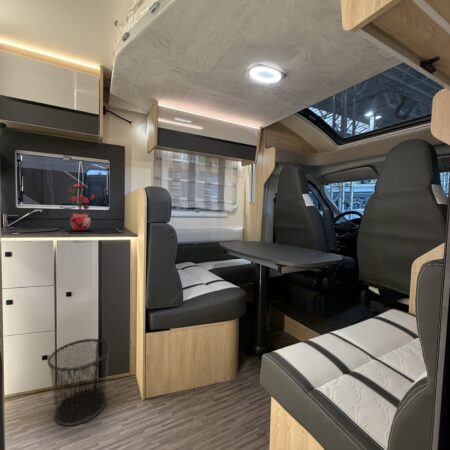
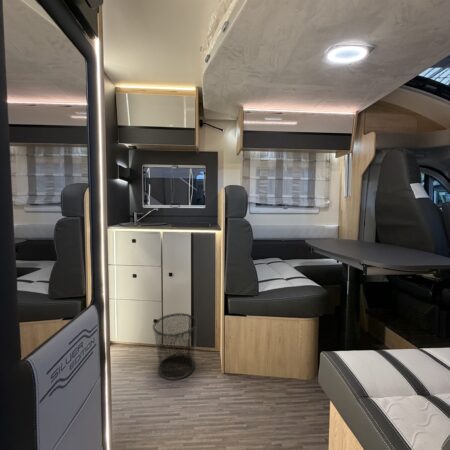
potted plant: present [69,184,94,231] -> none [171,186,193,225]

